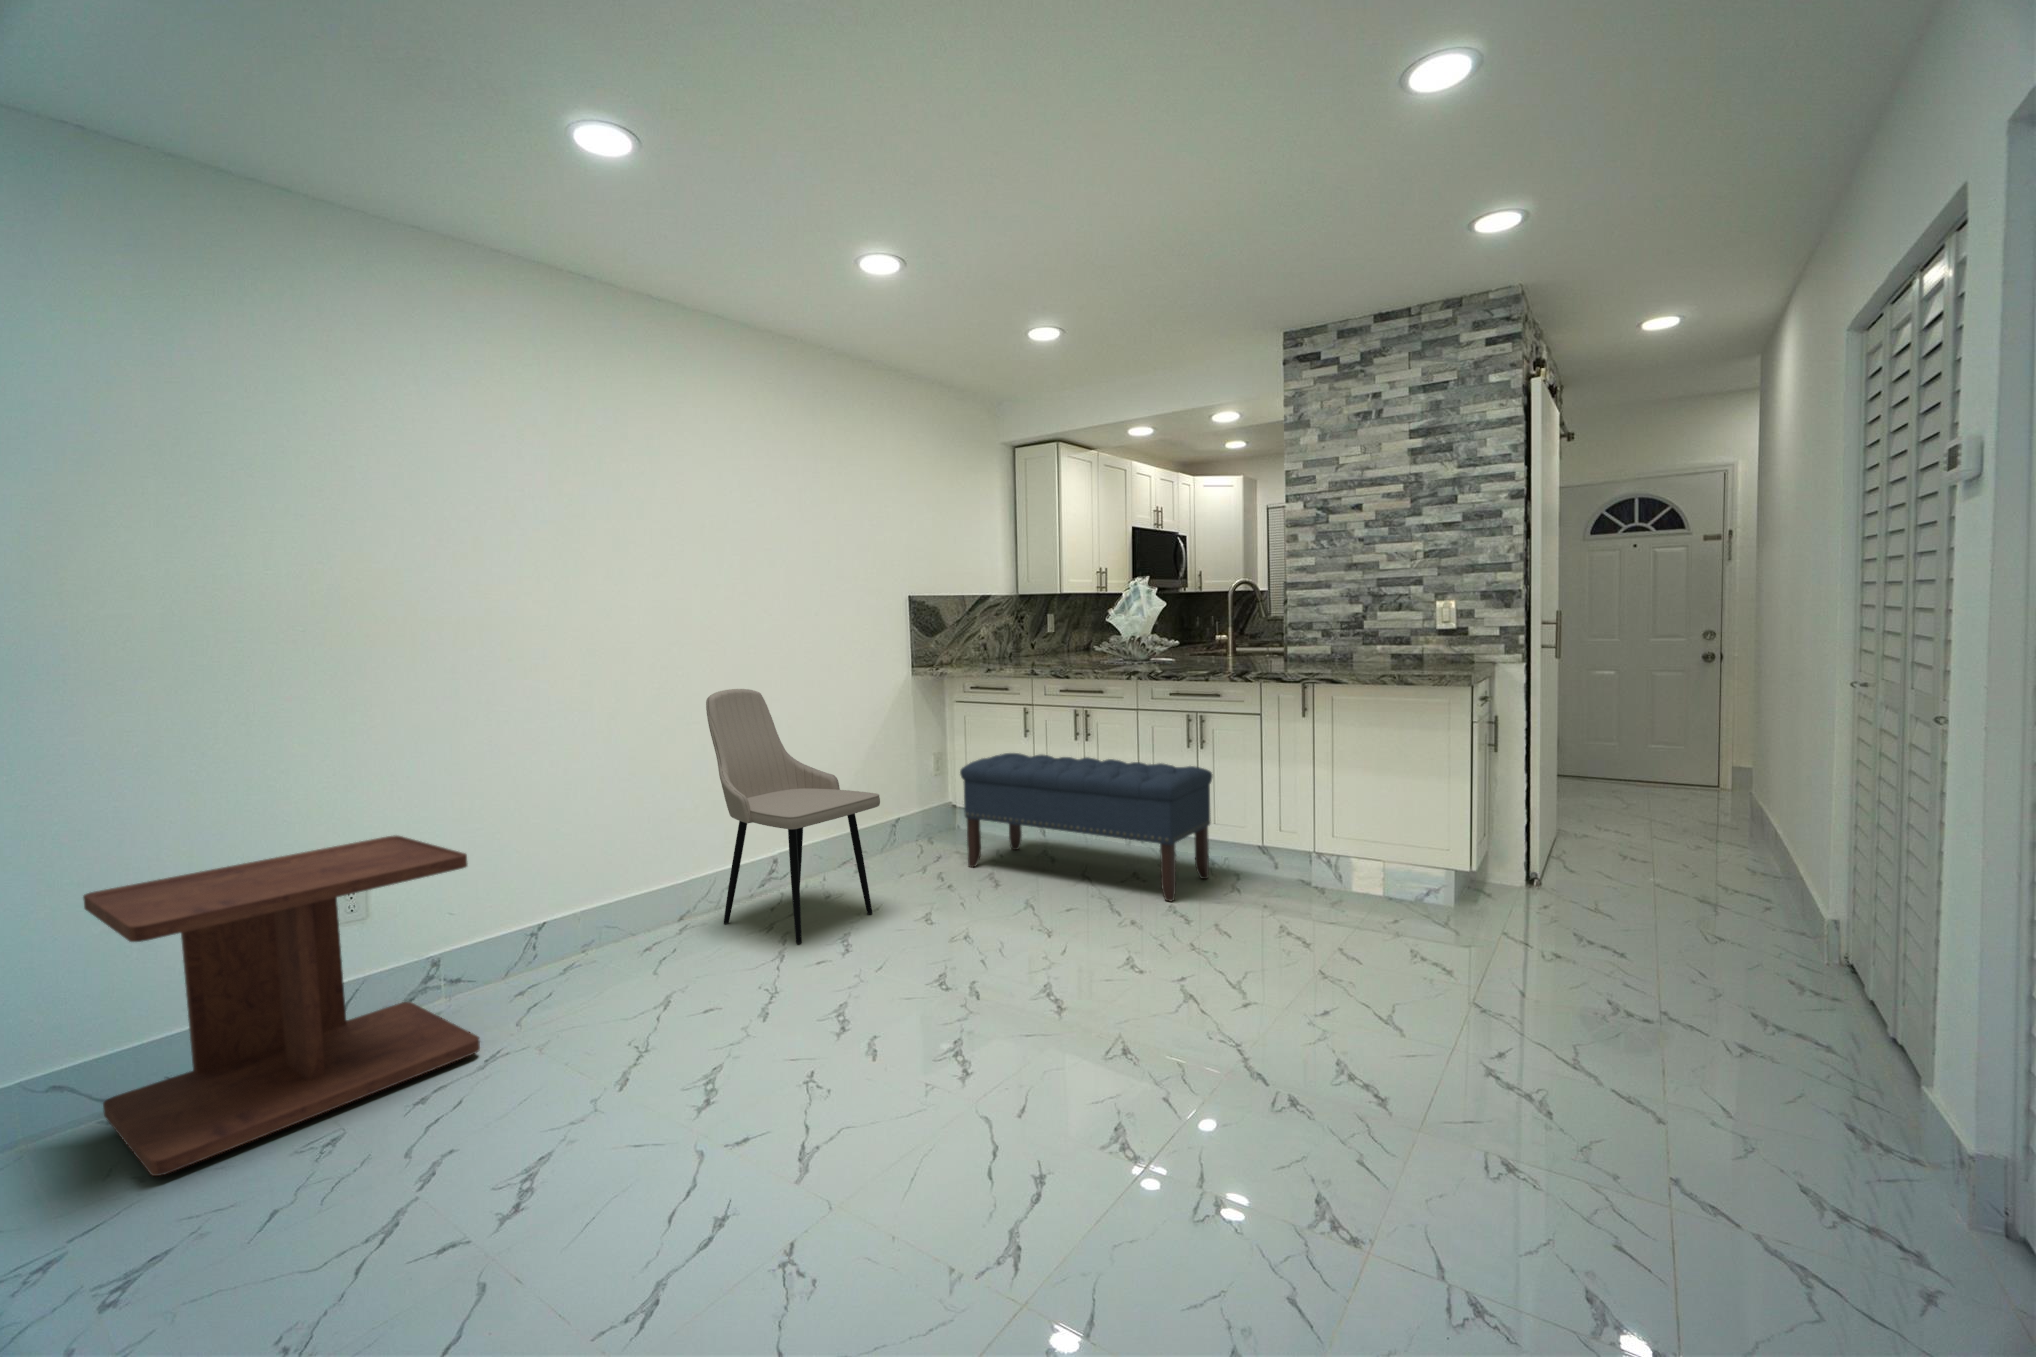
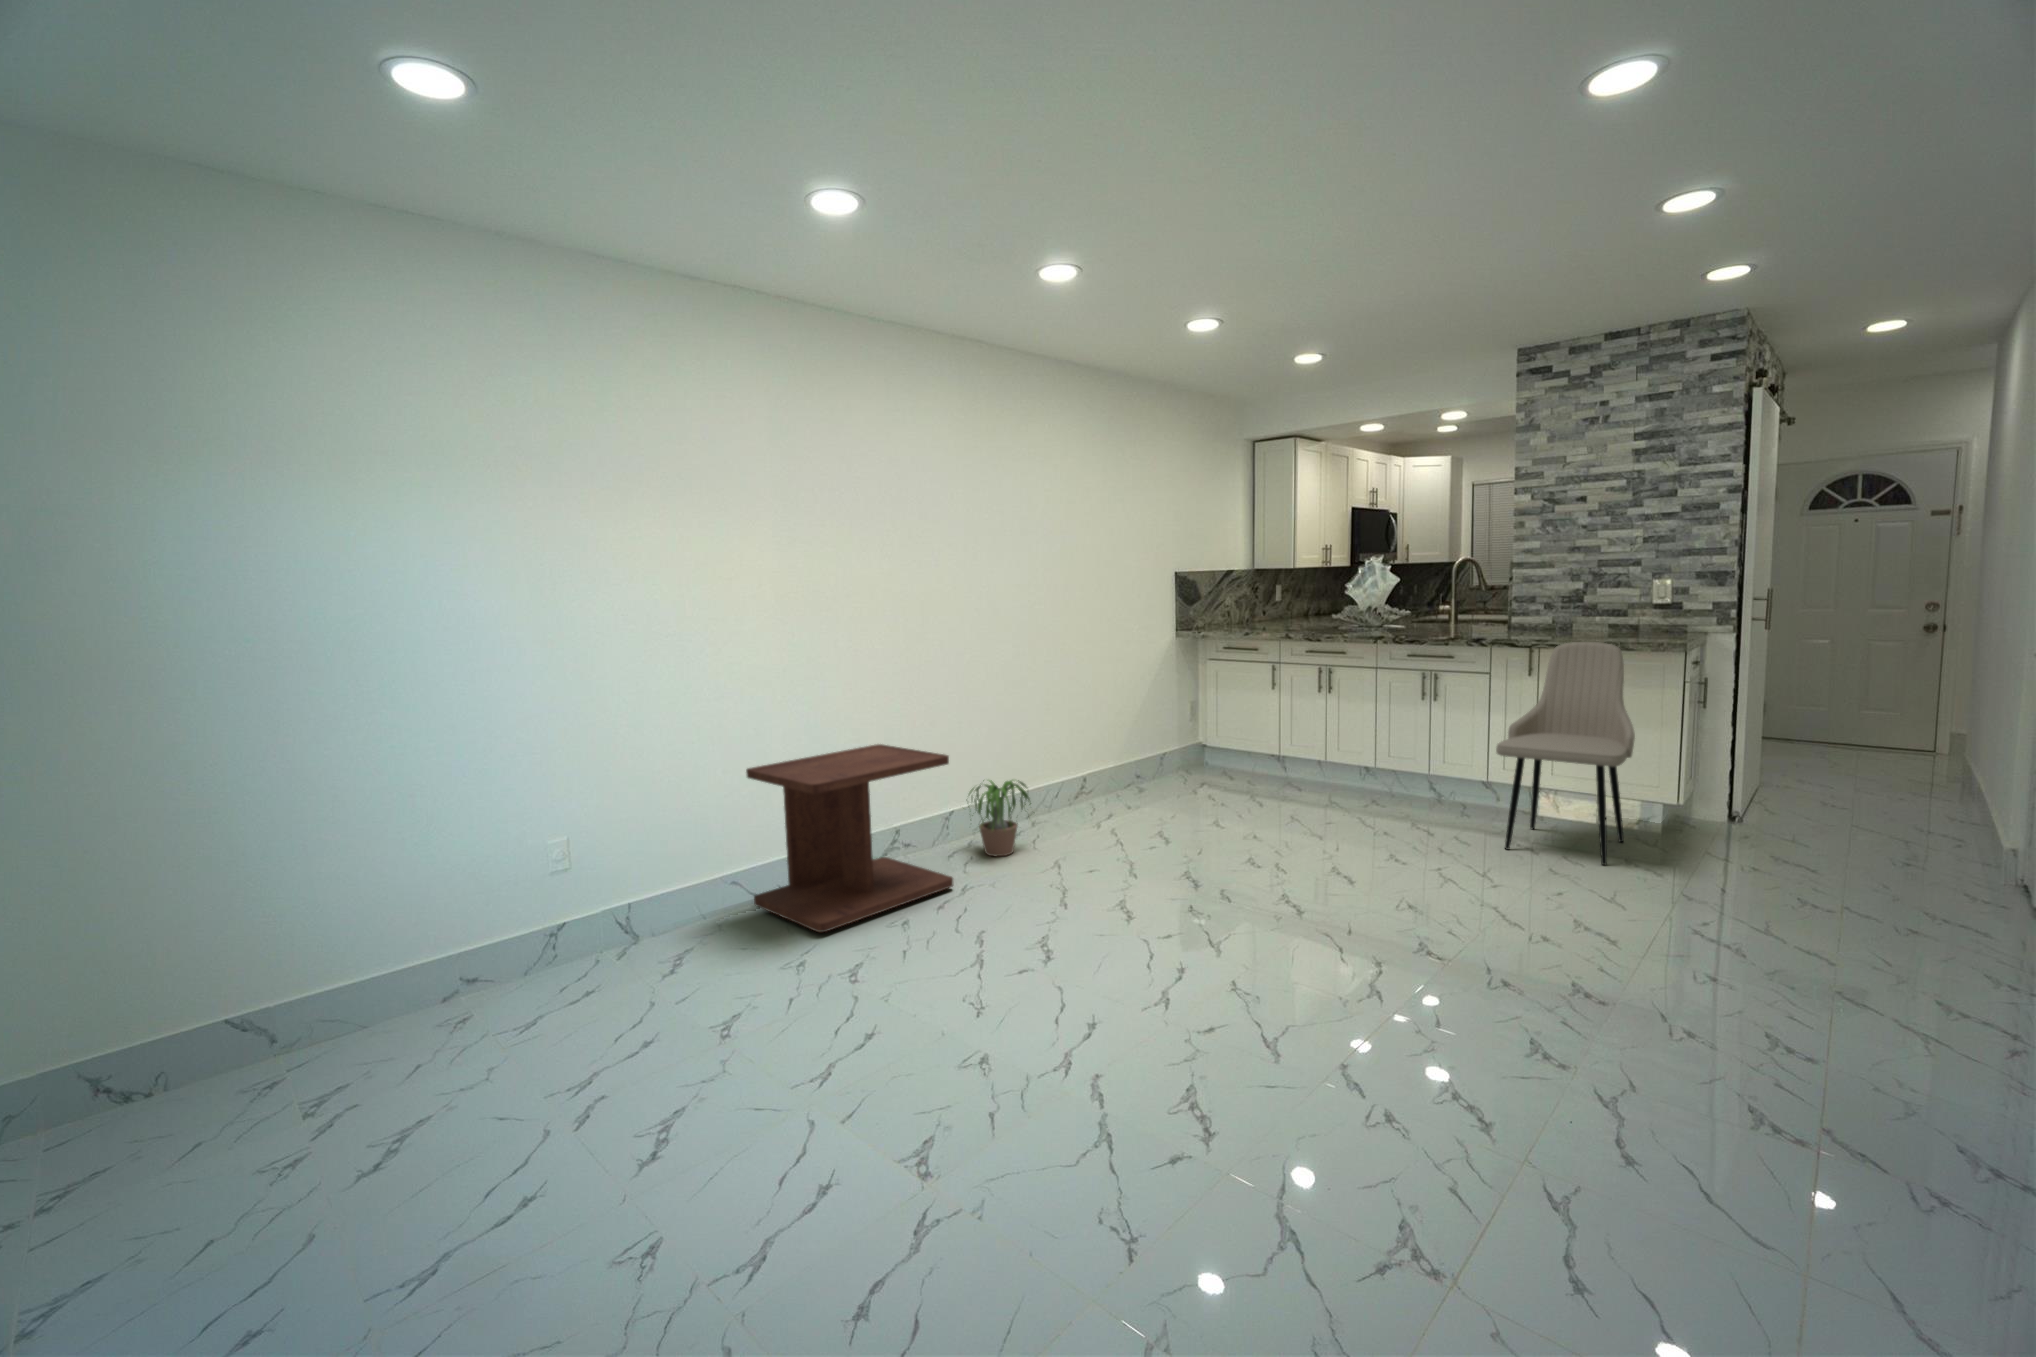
dining chair: present [706,689,880,944] -> present [1496,642,1635,865]
bench: present [960,753,1212,901] -> none [1225,703,1445,822]
potted plant: none [551,874,667,987] -> present [968,780,1031,856]

